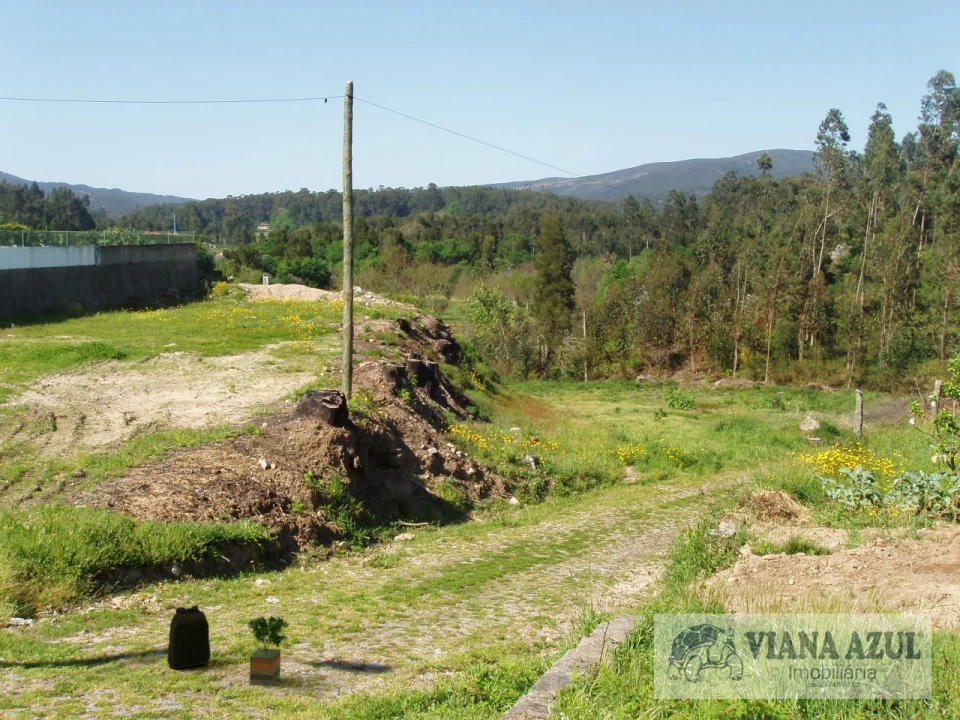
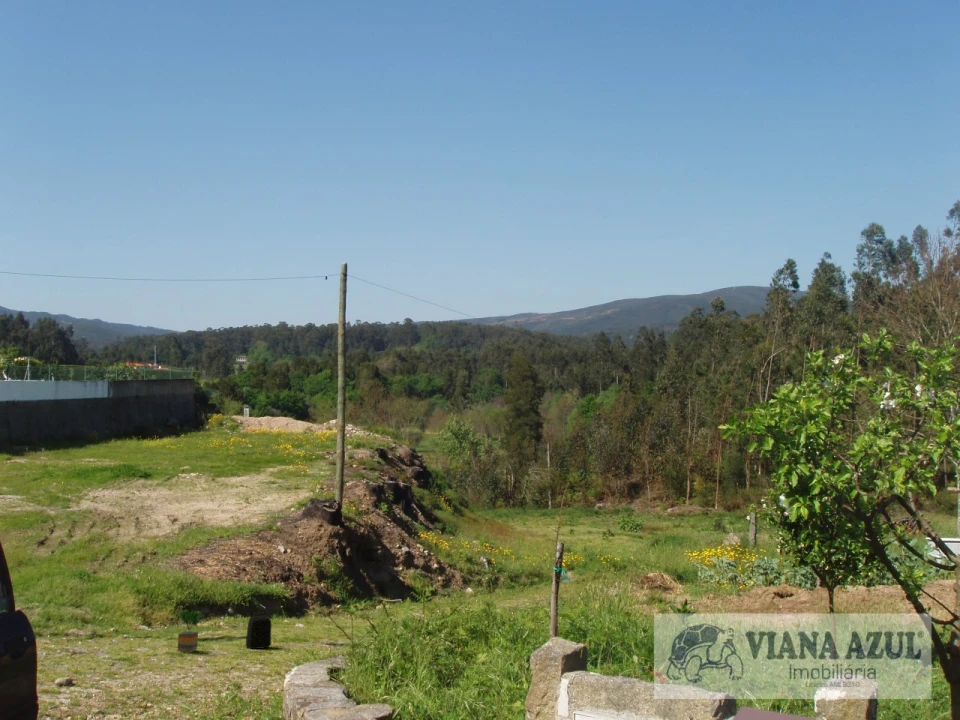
potted tree: present [247,616,289,686] -> present [178,610,203,652]

